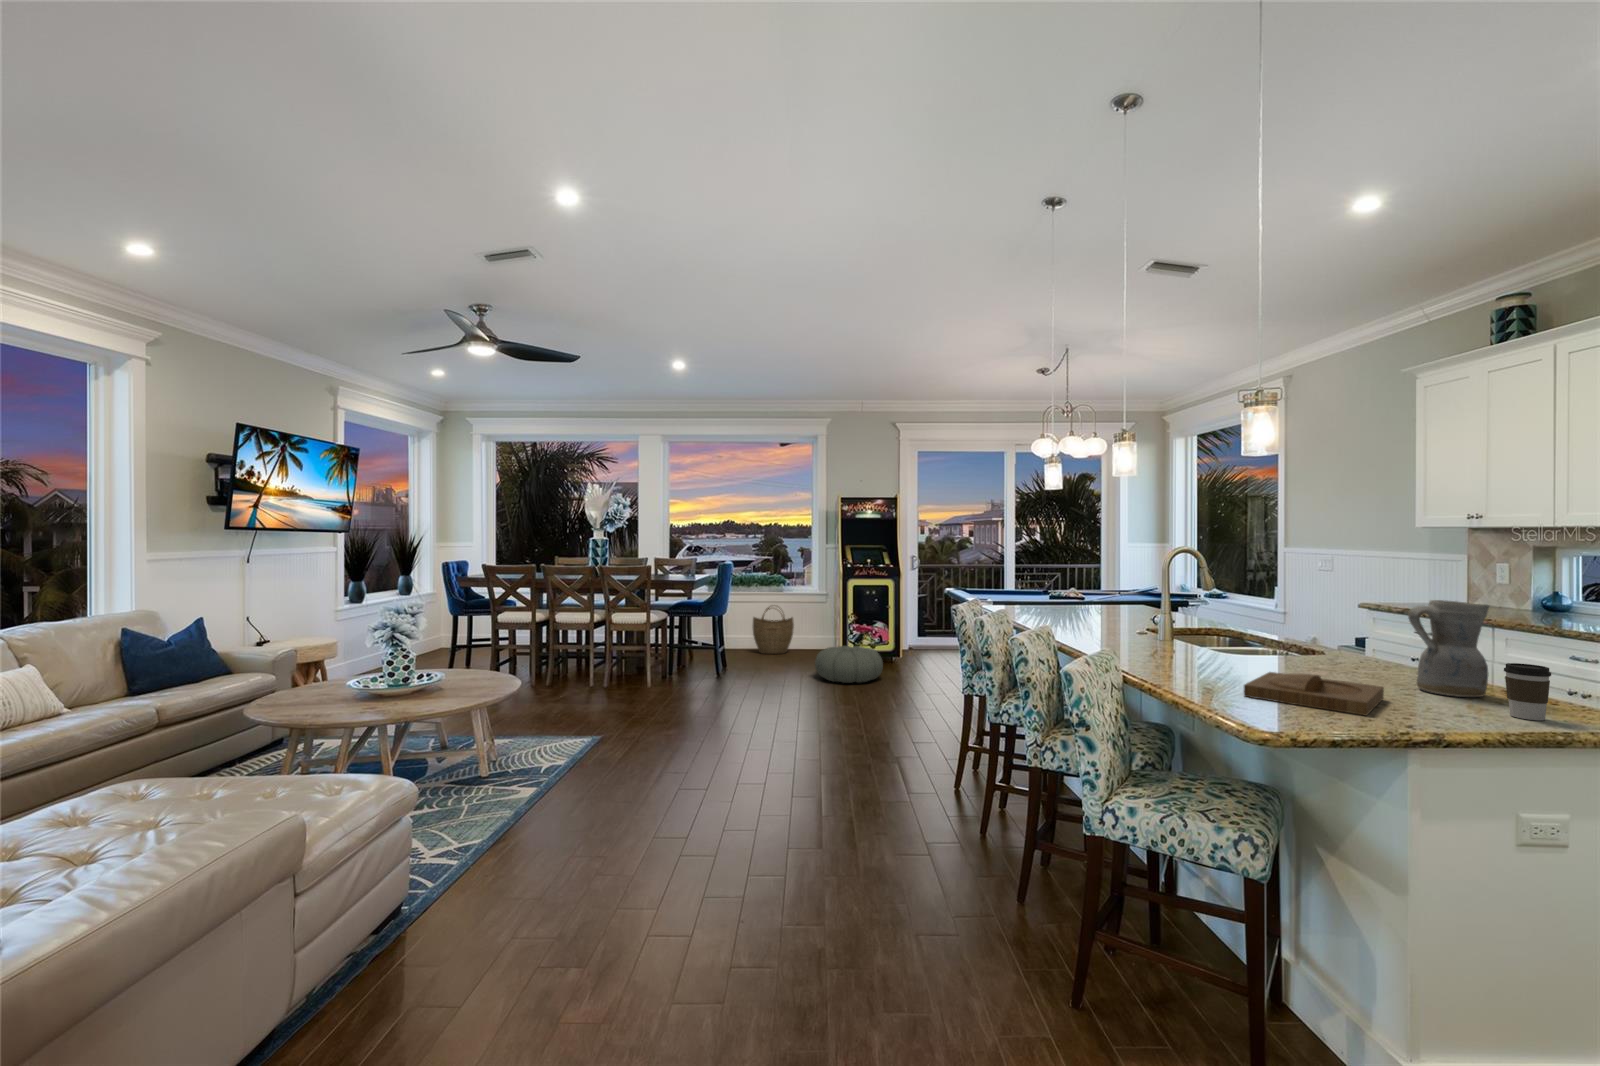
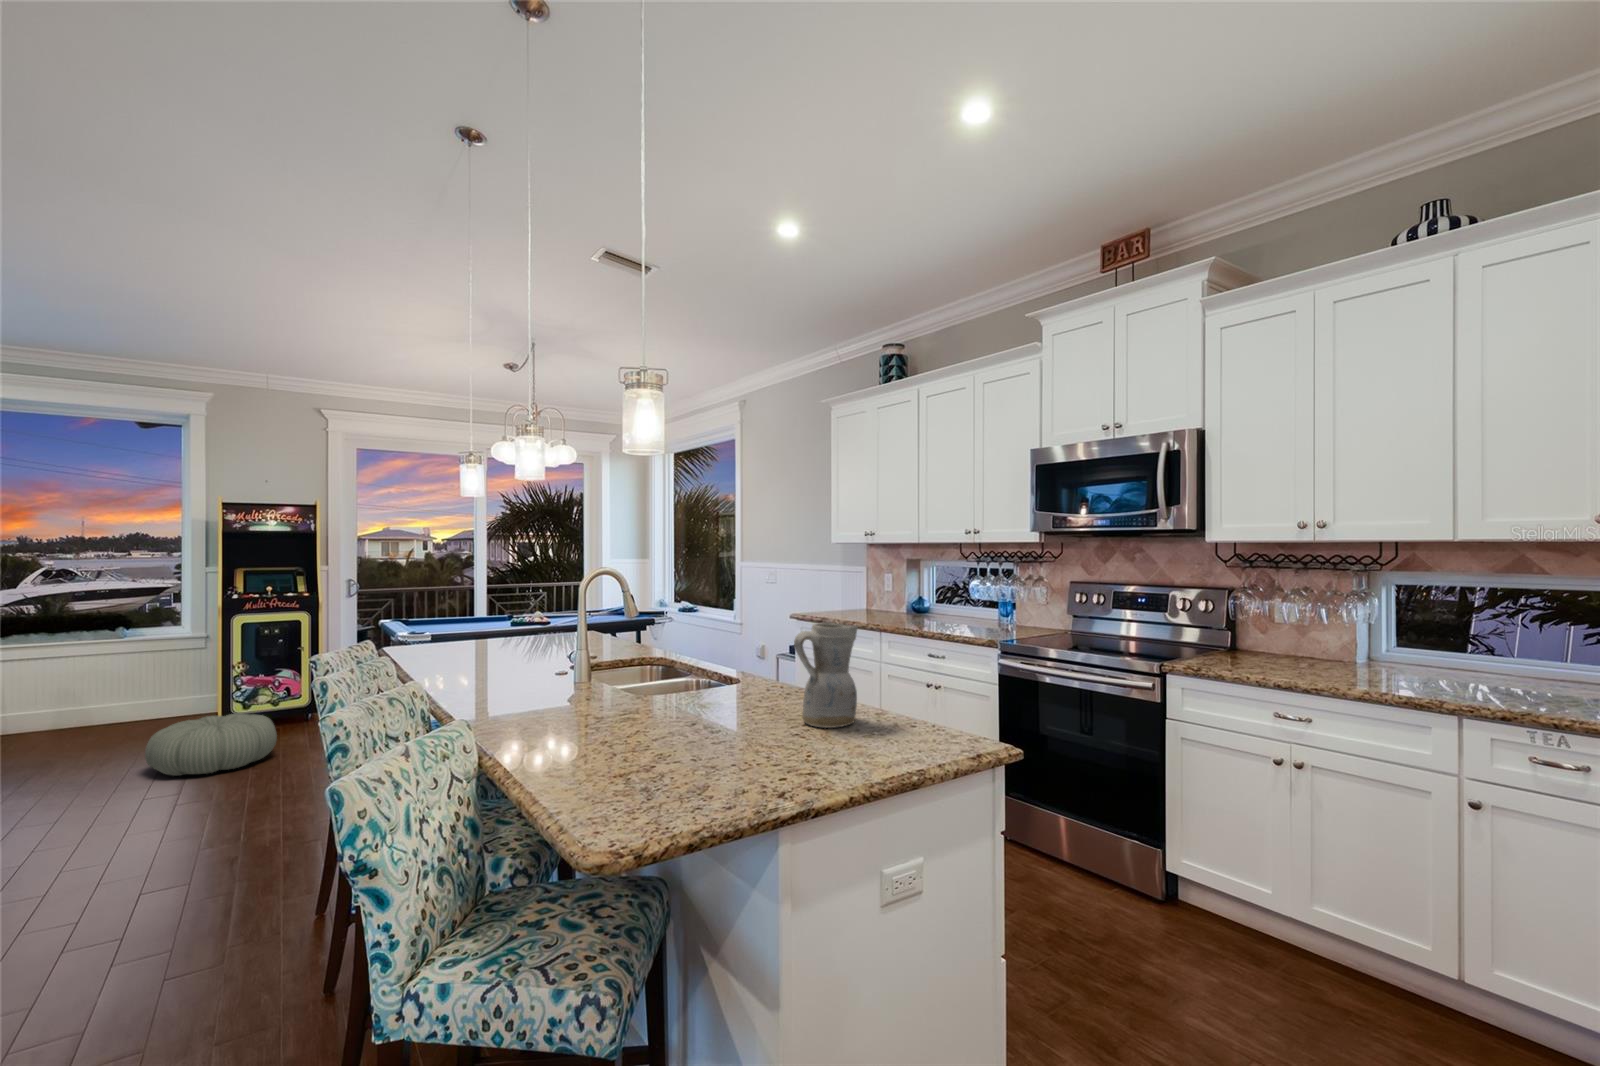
woven basket: present [753,607,794,654] -> none [35,662,129,745]
coffee cup: present [1504,663,1551,720] -> none [863,691,897,752]
tray: present [1244,672,1384,715] -> none [611,727,765,784]

